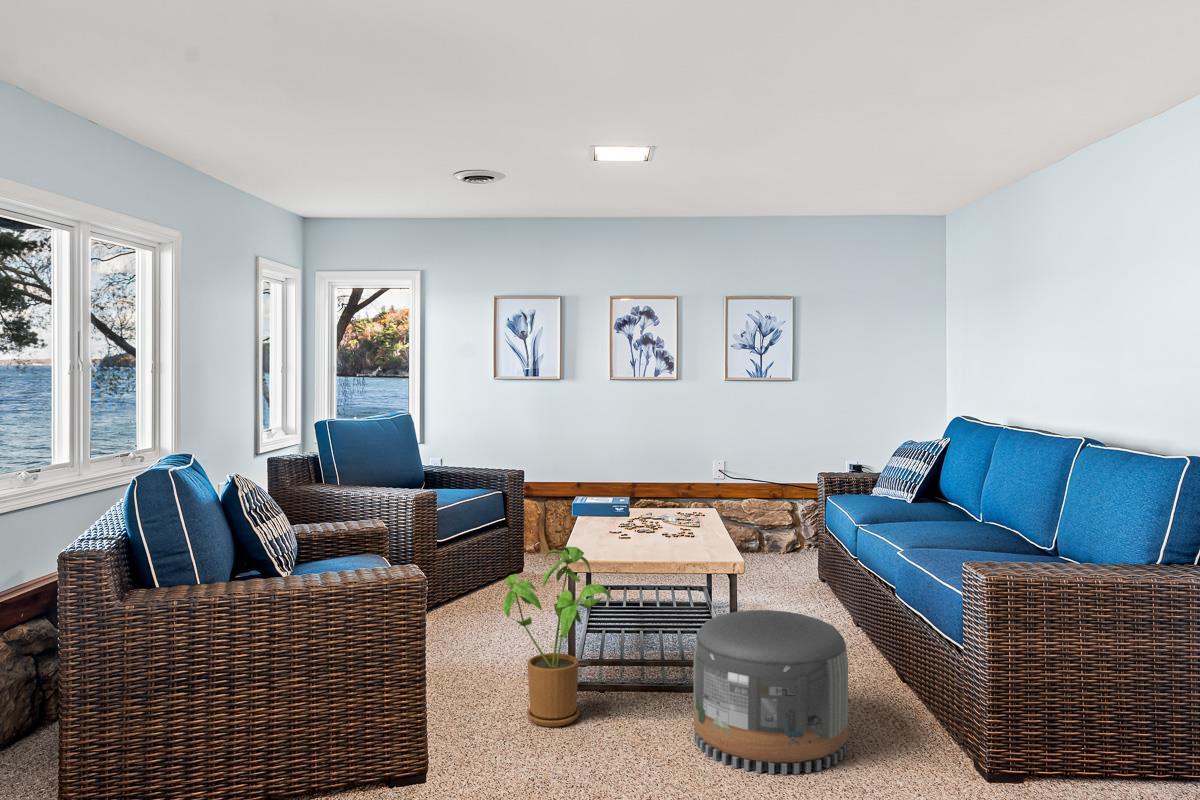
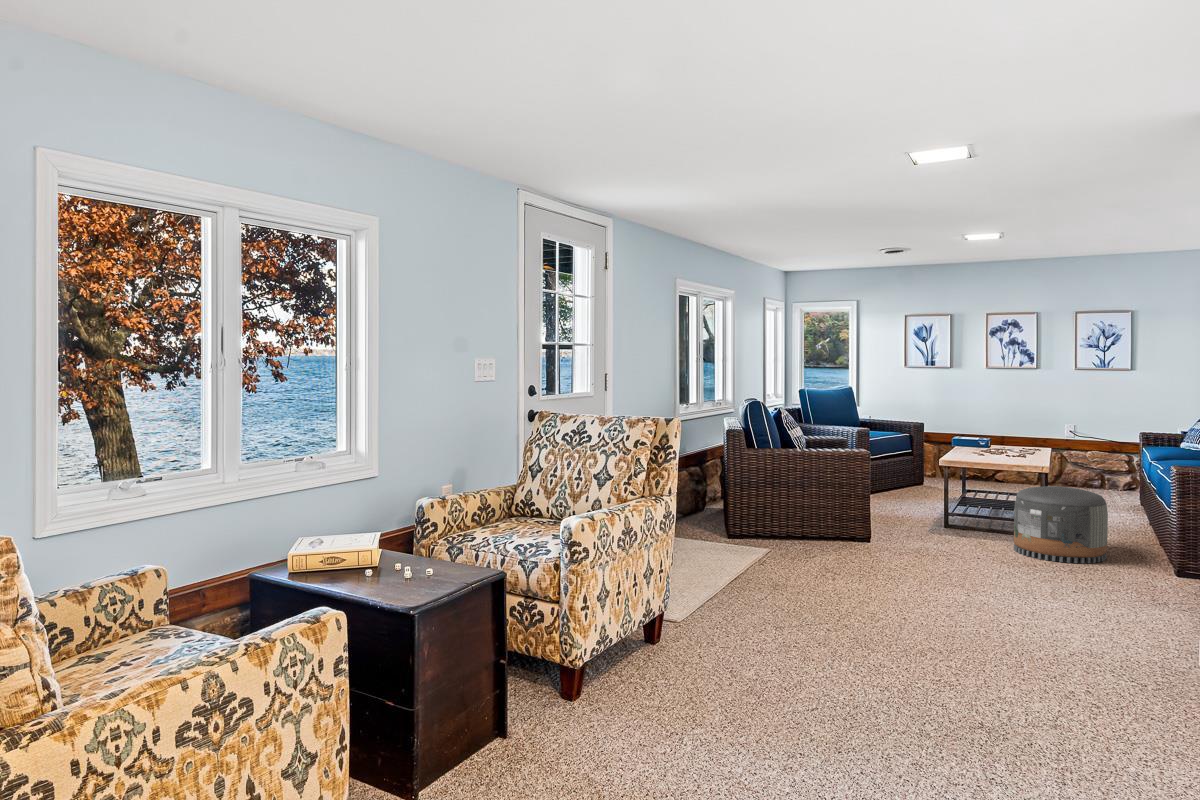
house plant: present [503,546,613,727] -> none [909,449,970,537]

